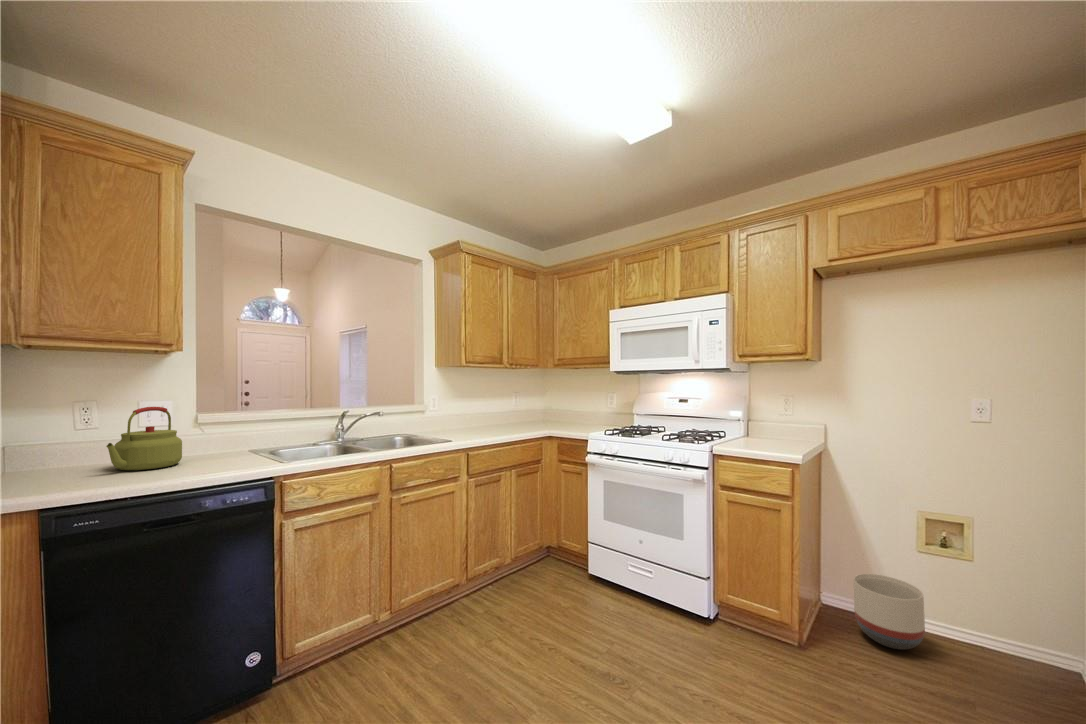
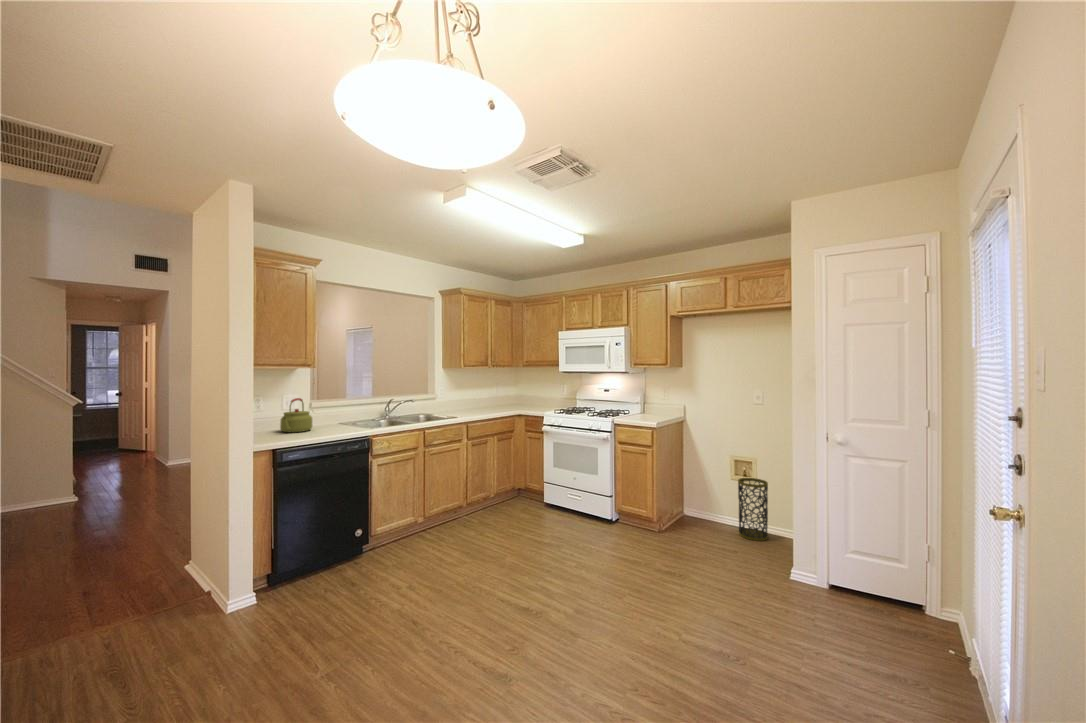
trash can: none [961,560,1040,695] -> present [738,478,768,541]
planter: present [854,574,925,650] -> none [690,491,722,527]

